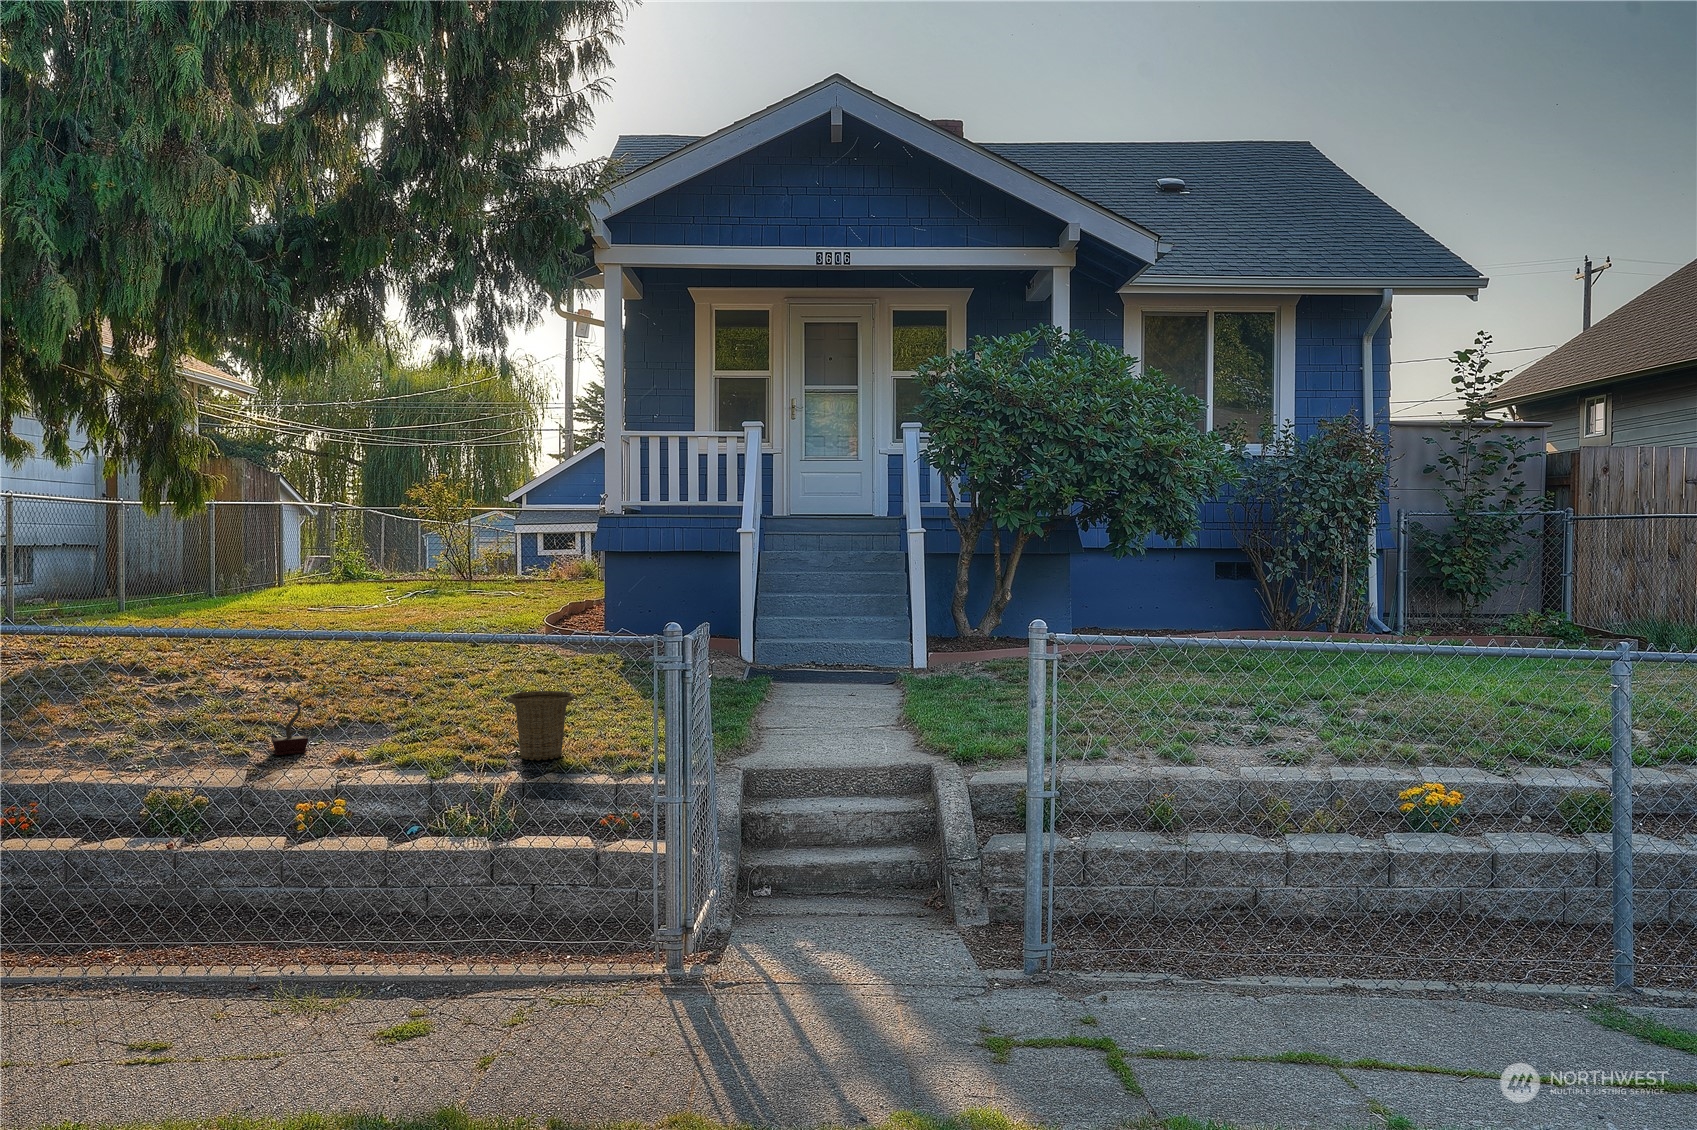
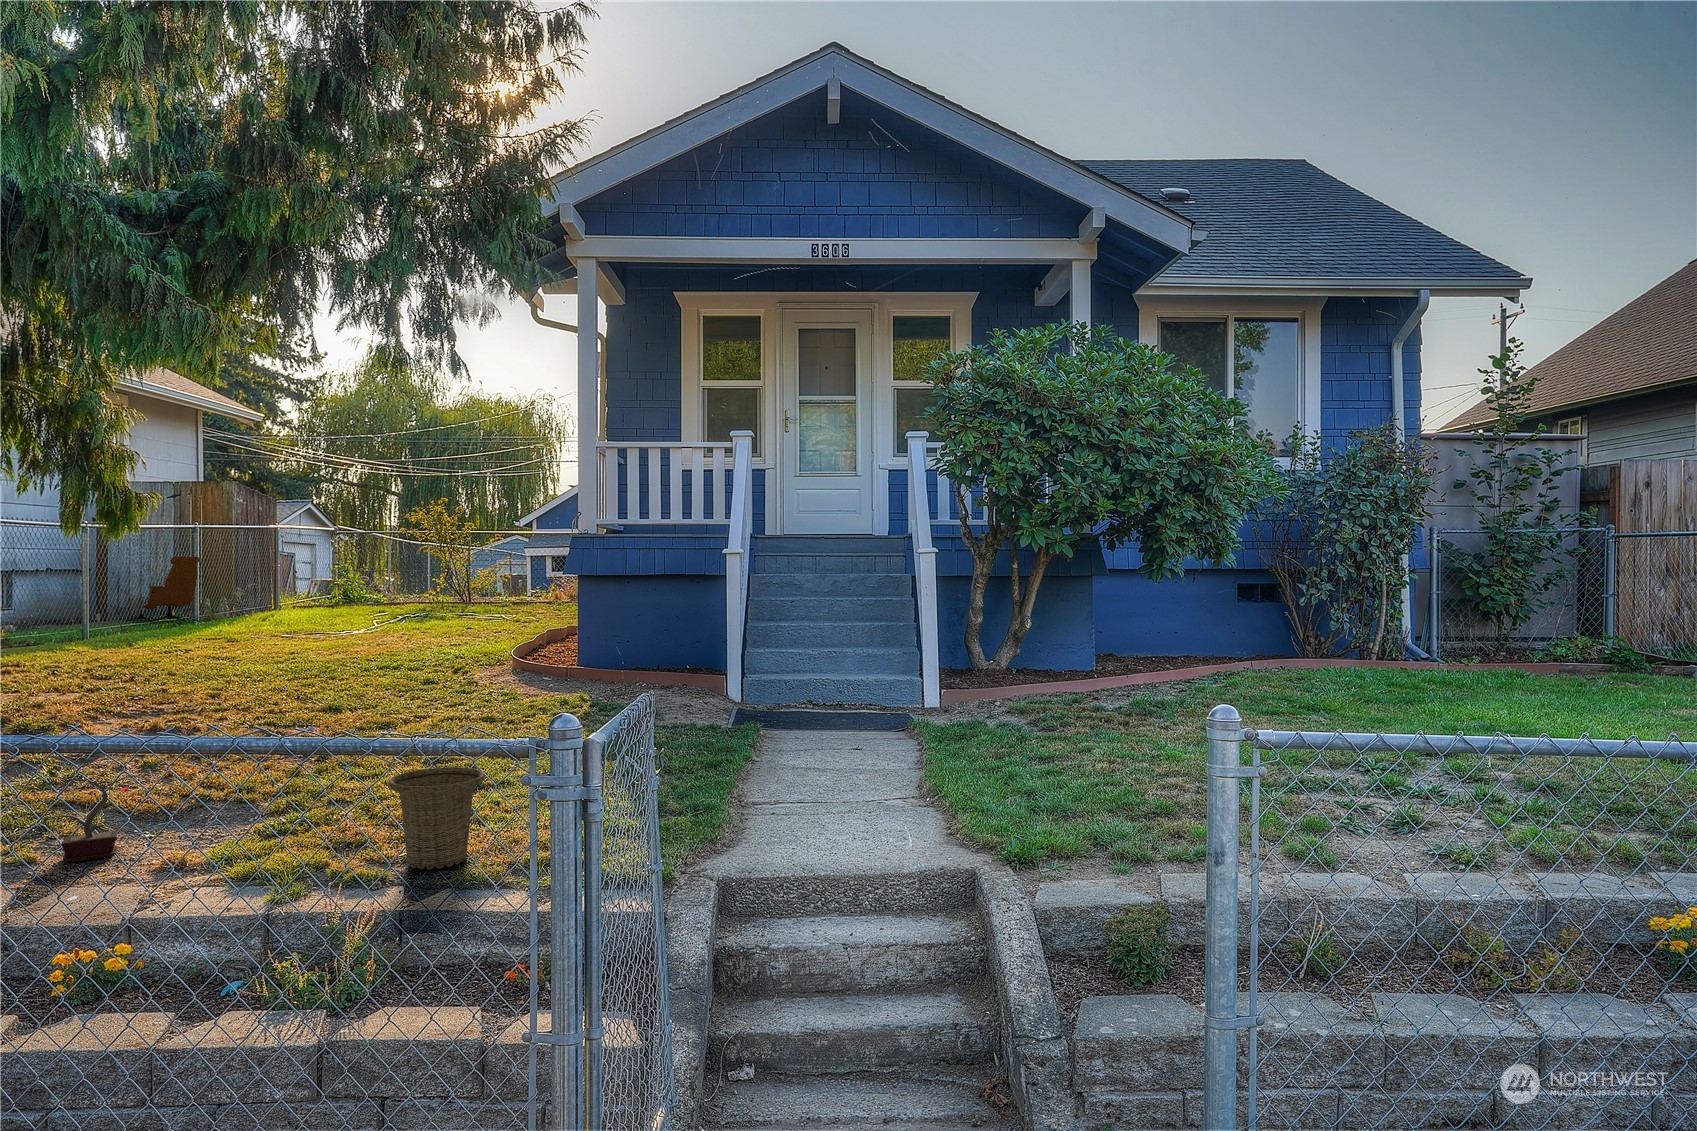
lounge chair: none [141,534,215,598] -> present [126,557,199,623]

